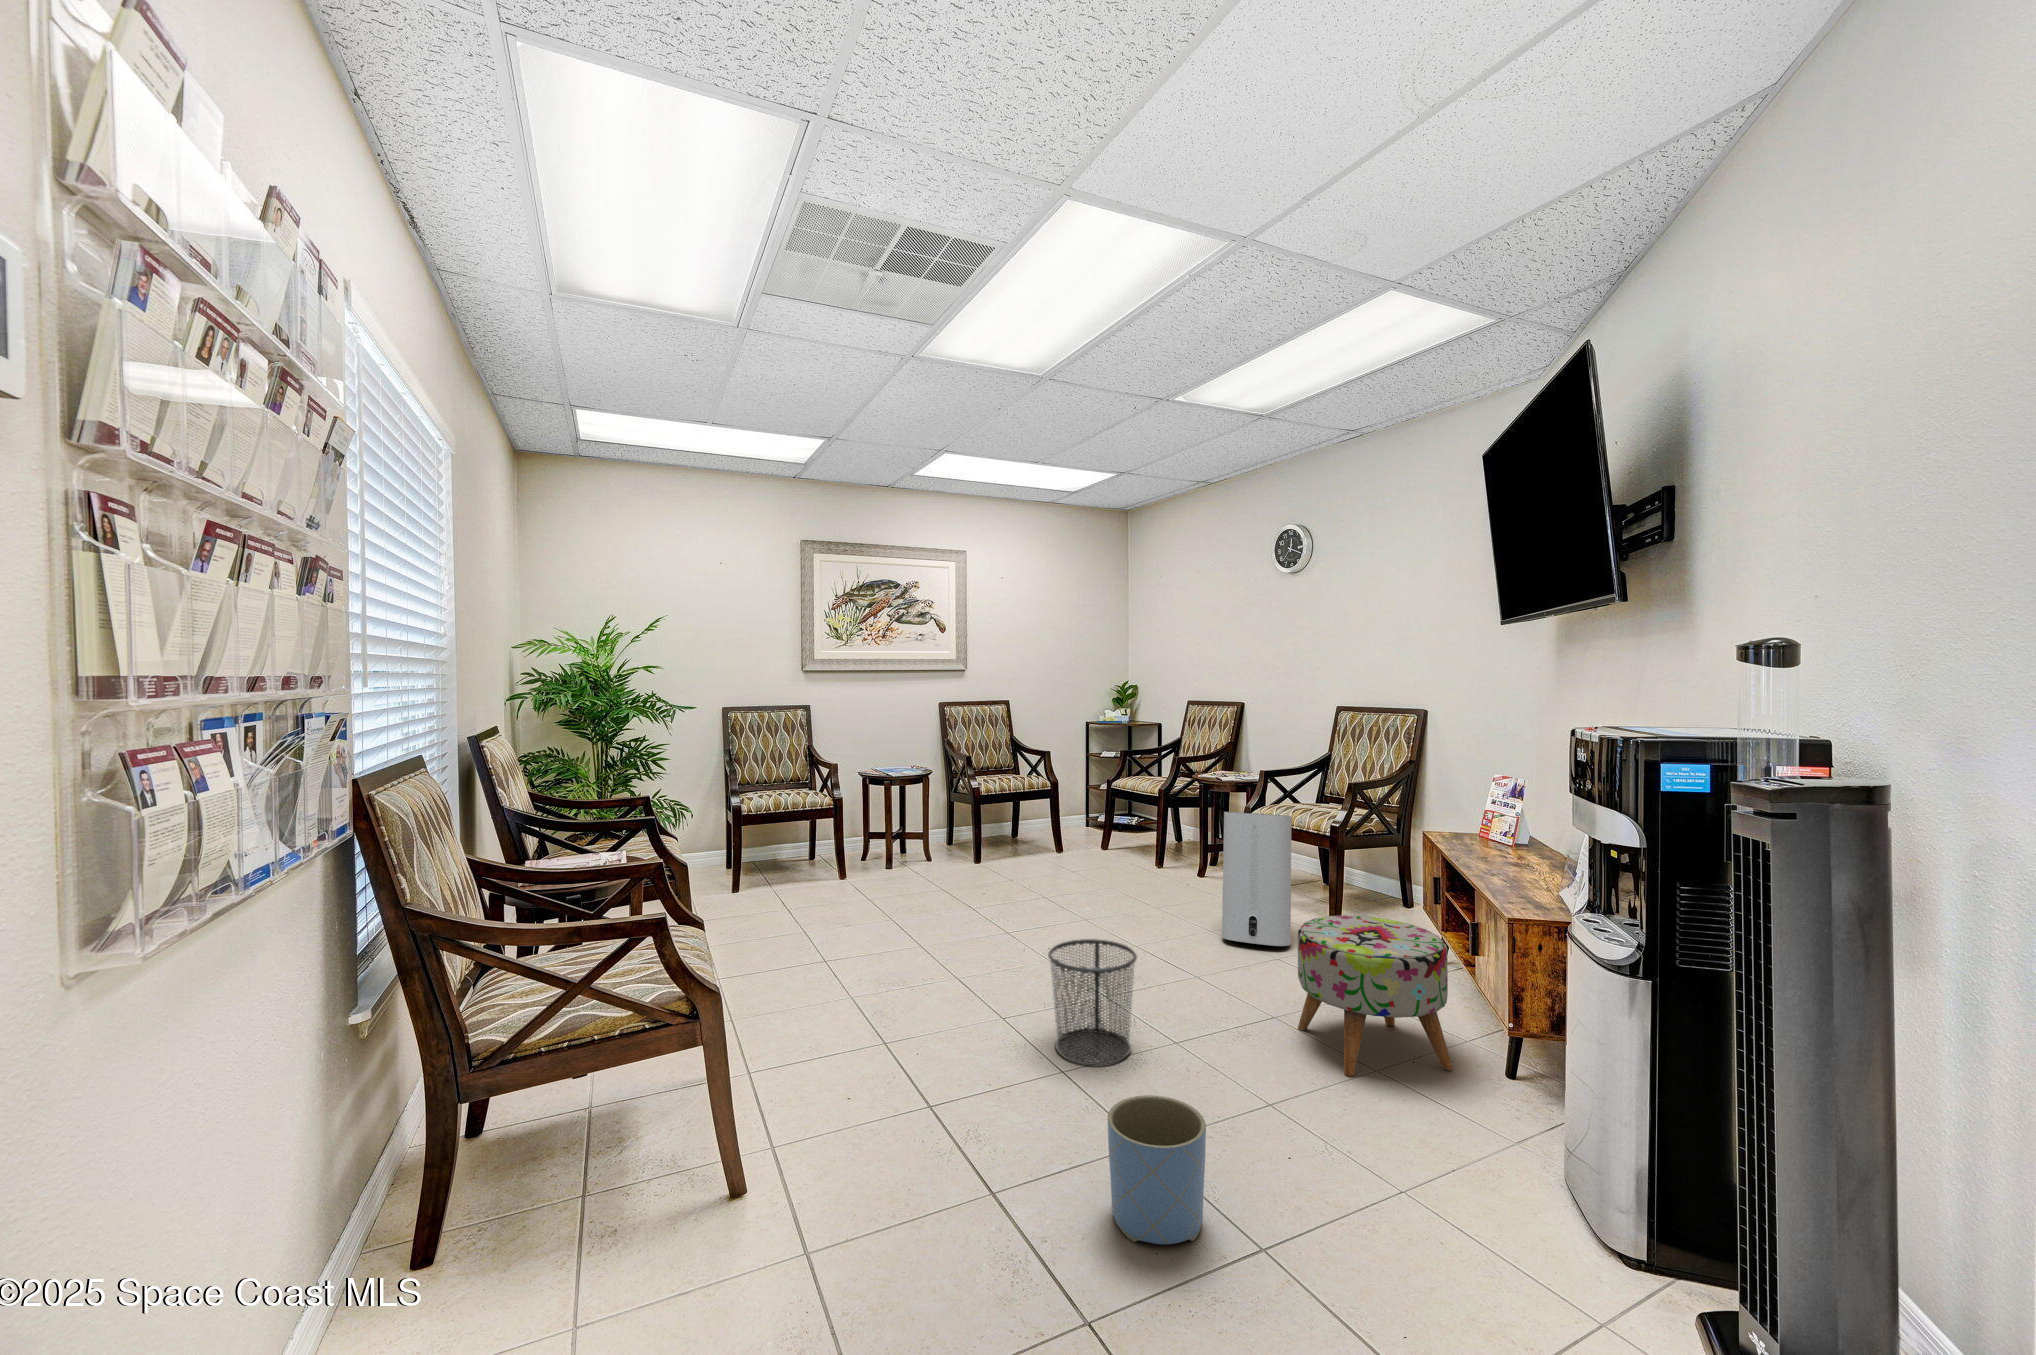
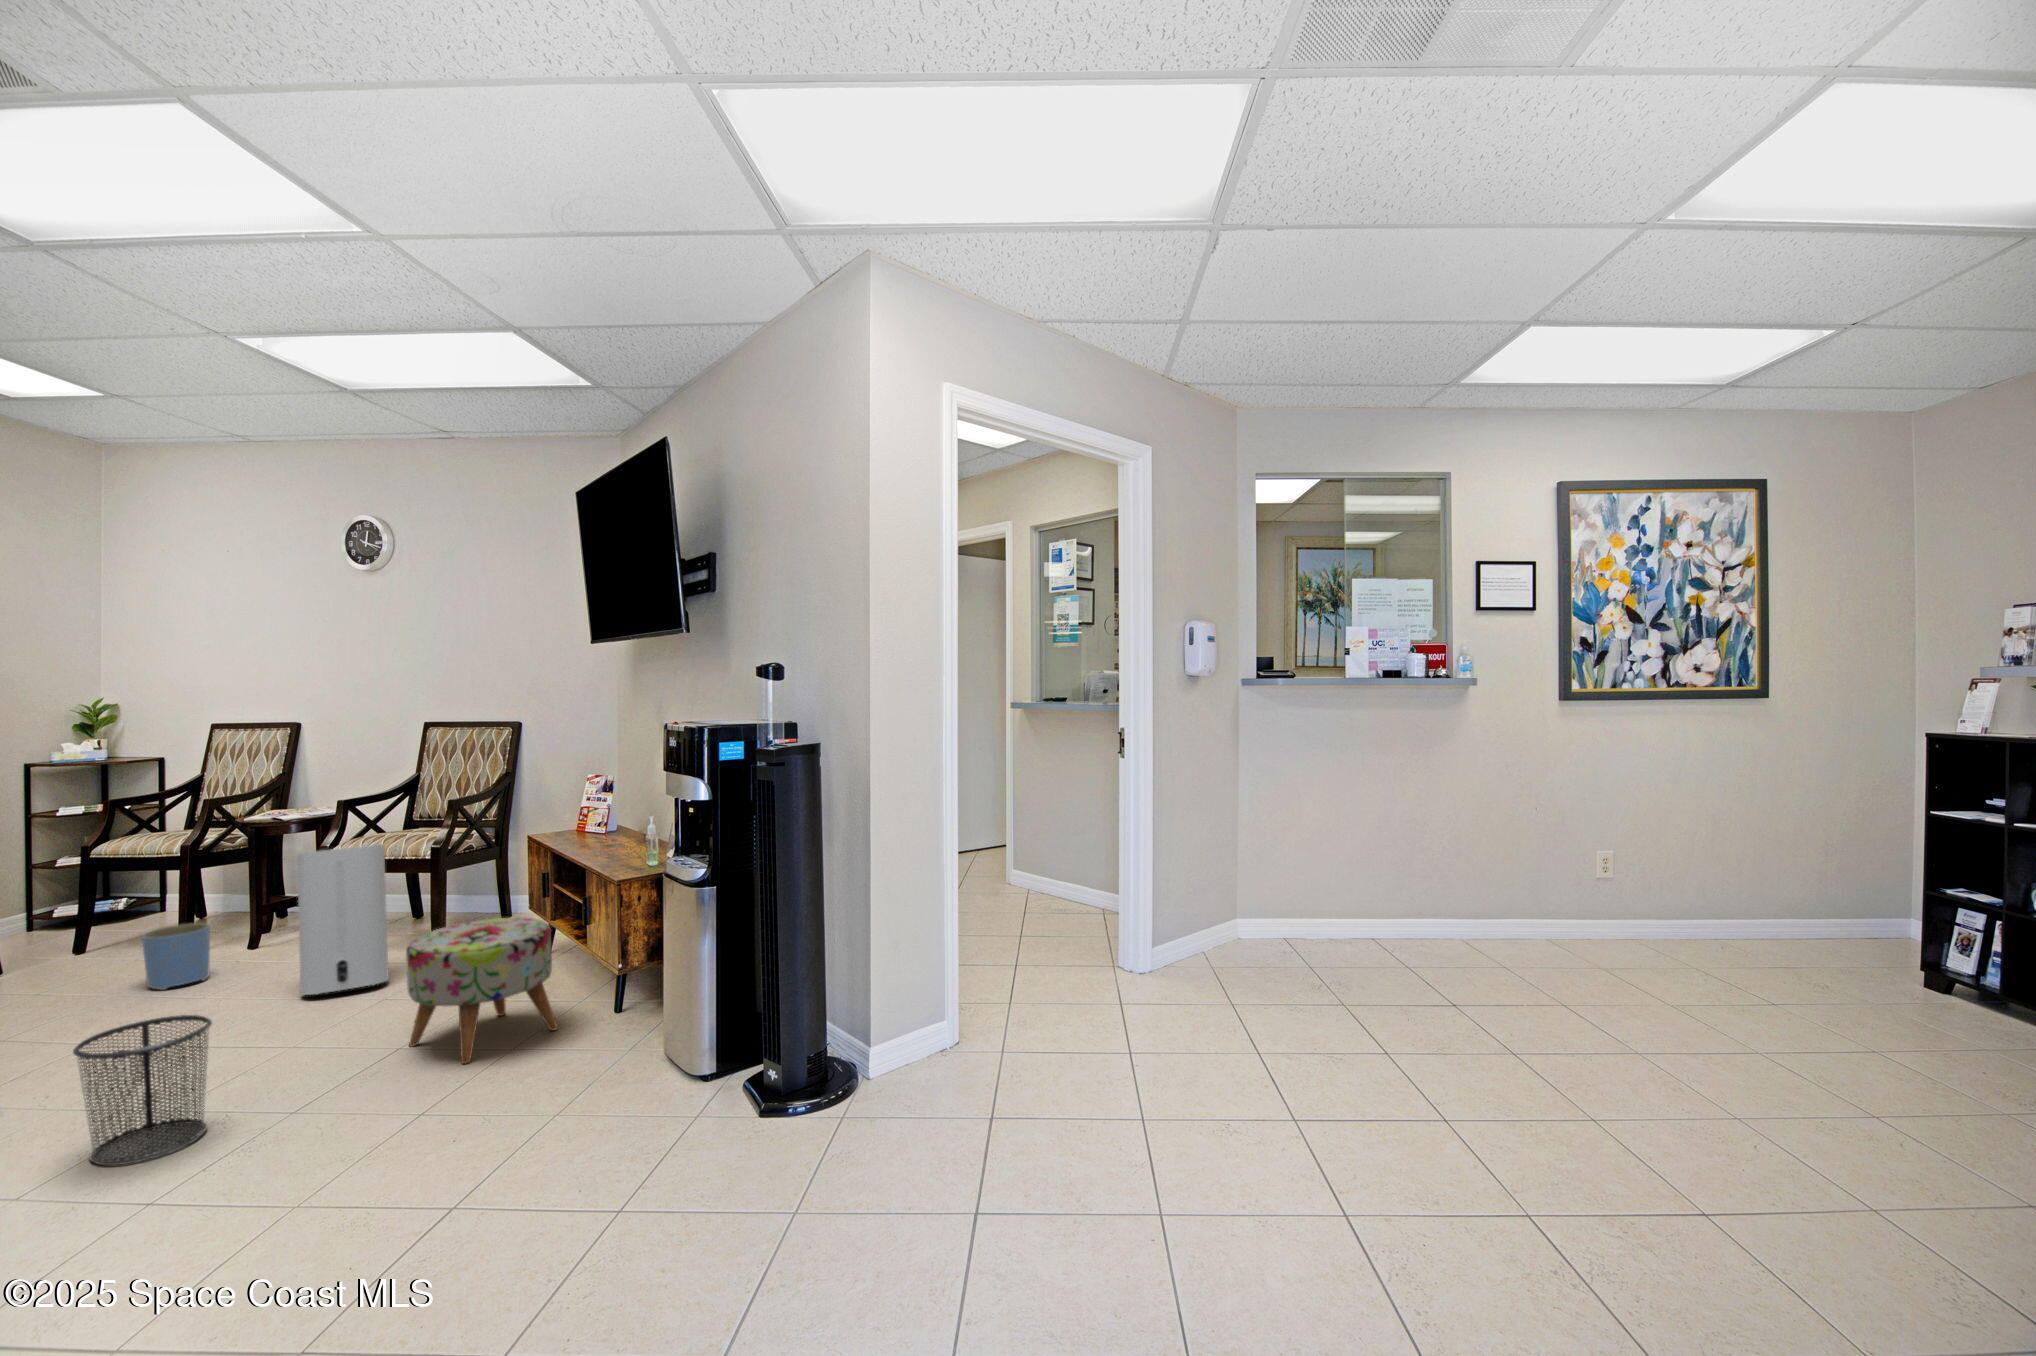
planter: present [1108,1095,1206,1244] -> present [142,923,210,990]

